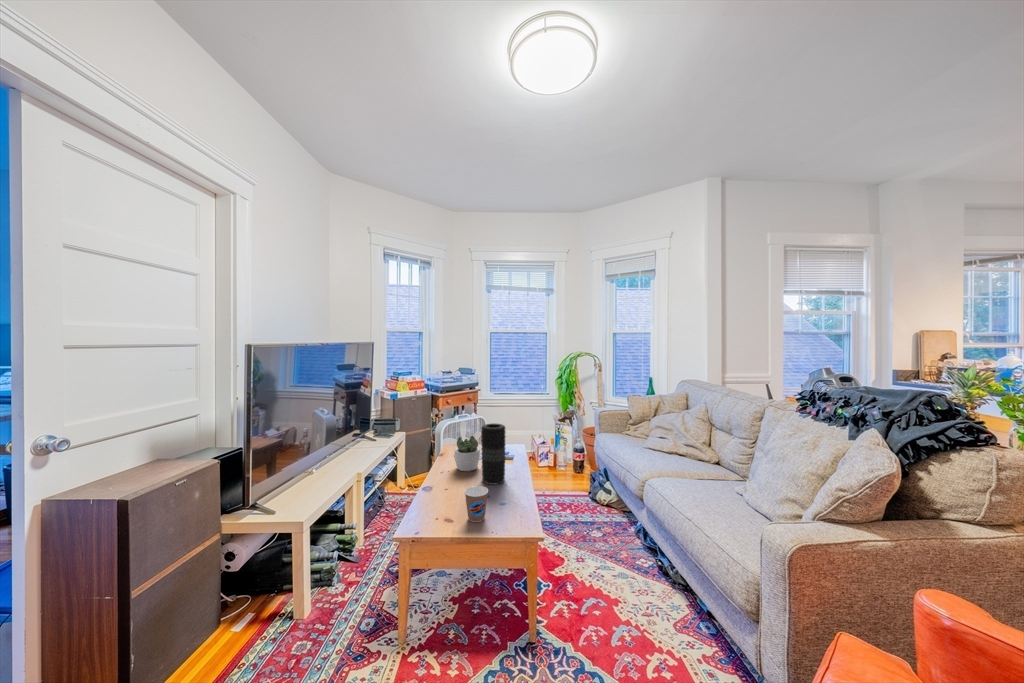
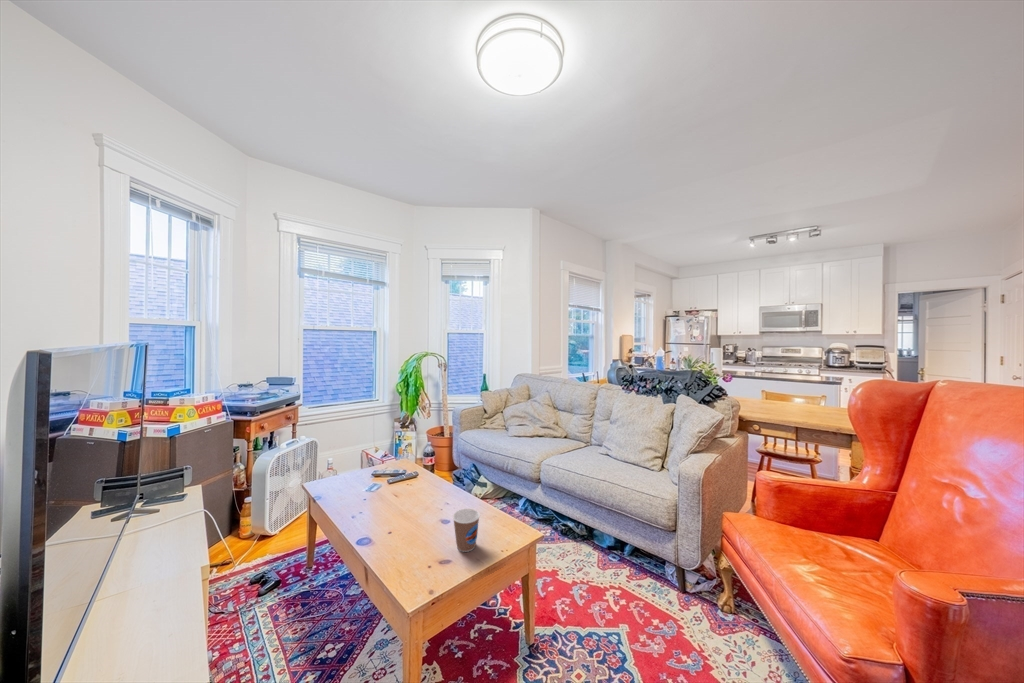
vase: present [481,423,506,485] -> none [412,438,441,509]
succulent plant: present [454,436,480,471] -> none [361,459,395,505]

